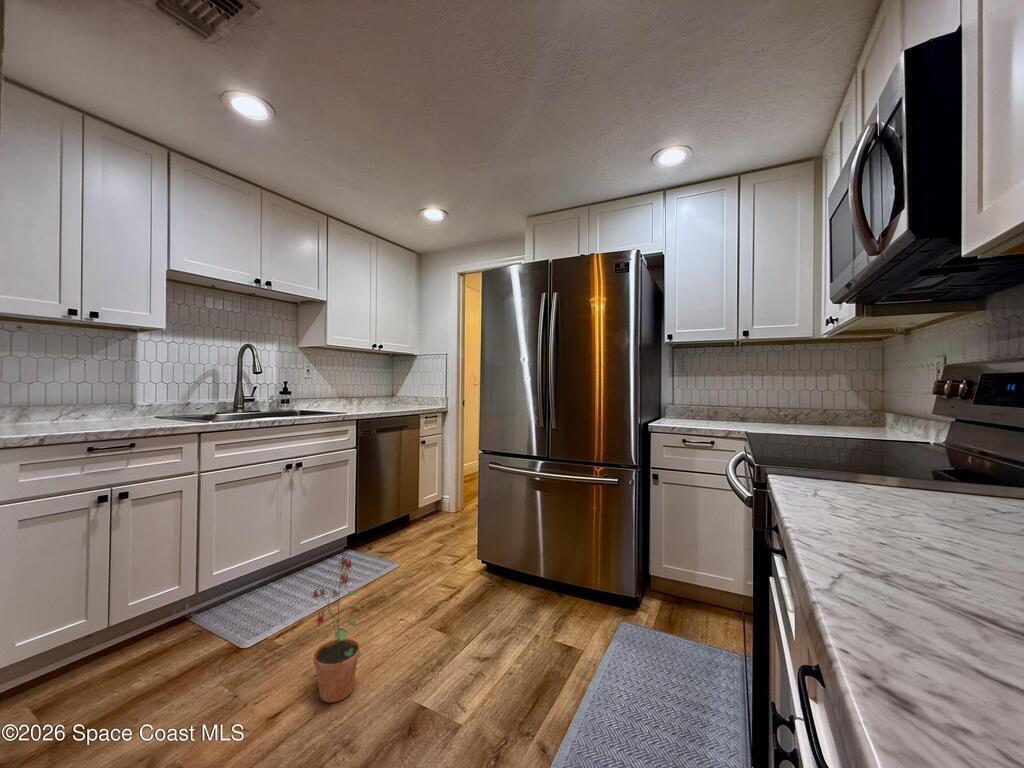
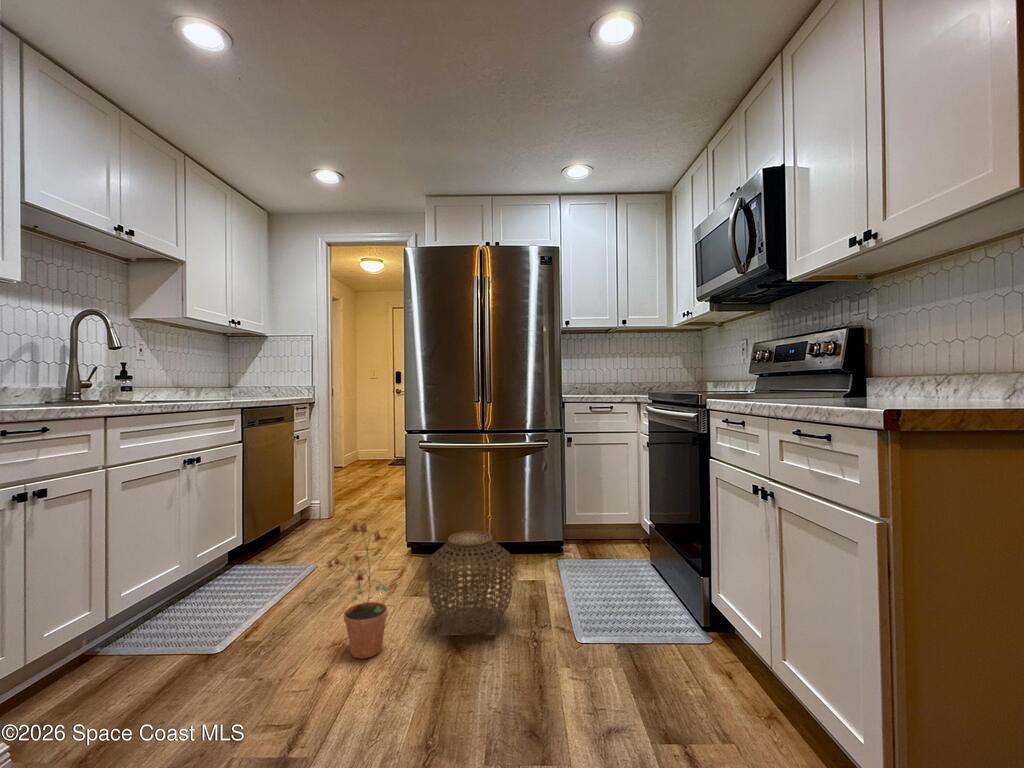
woven basket: none [406,584,501,712] -> present [428,531,513,634]

